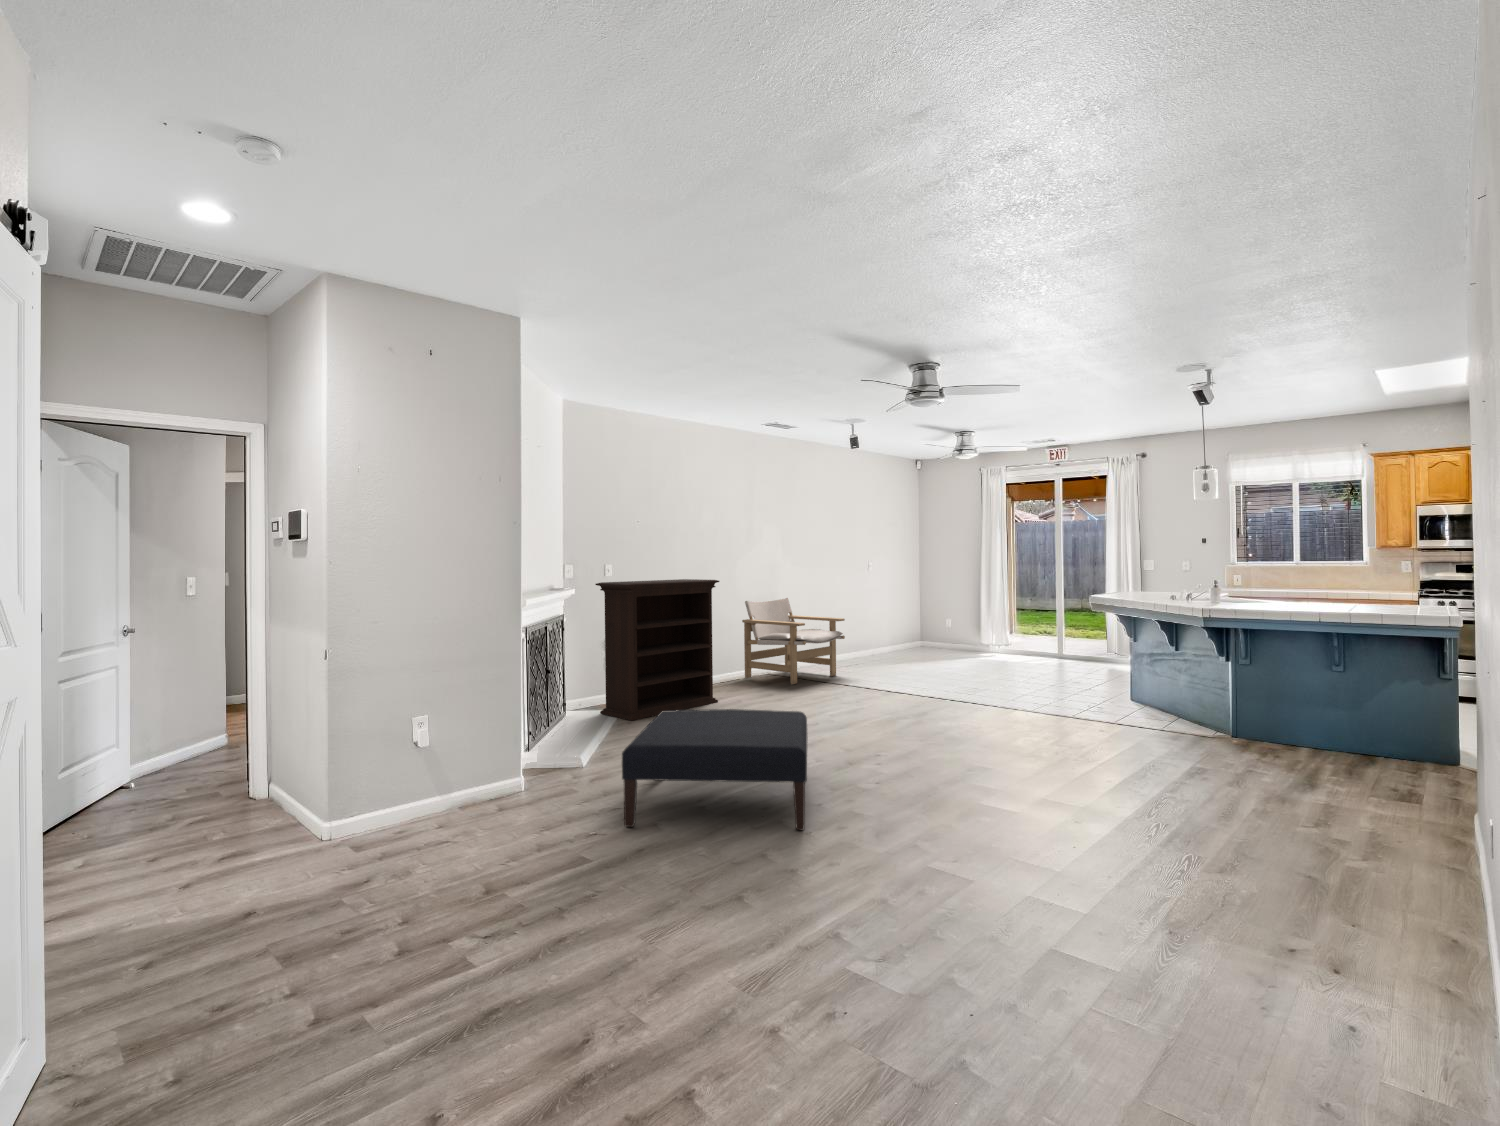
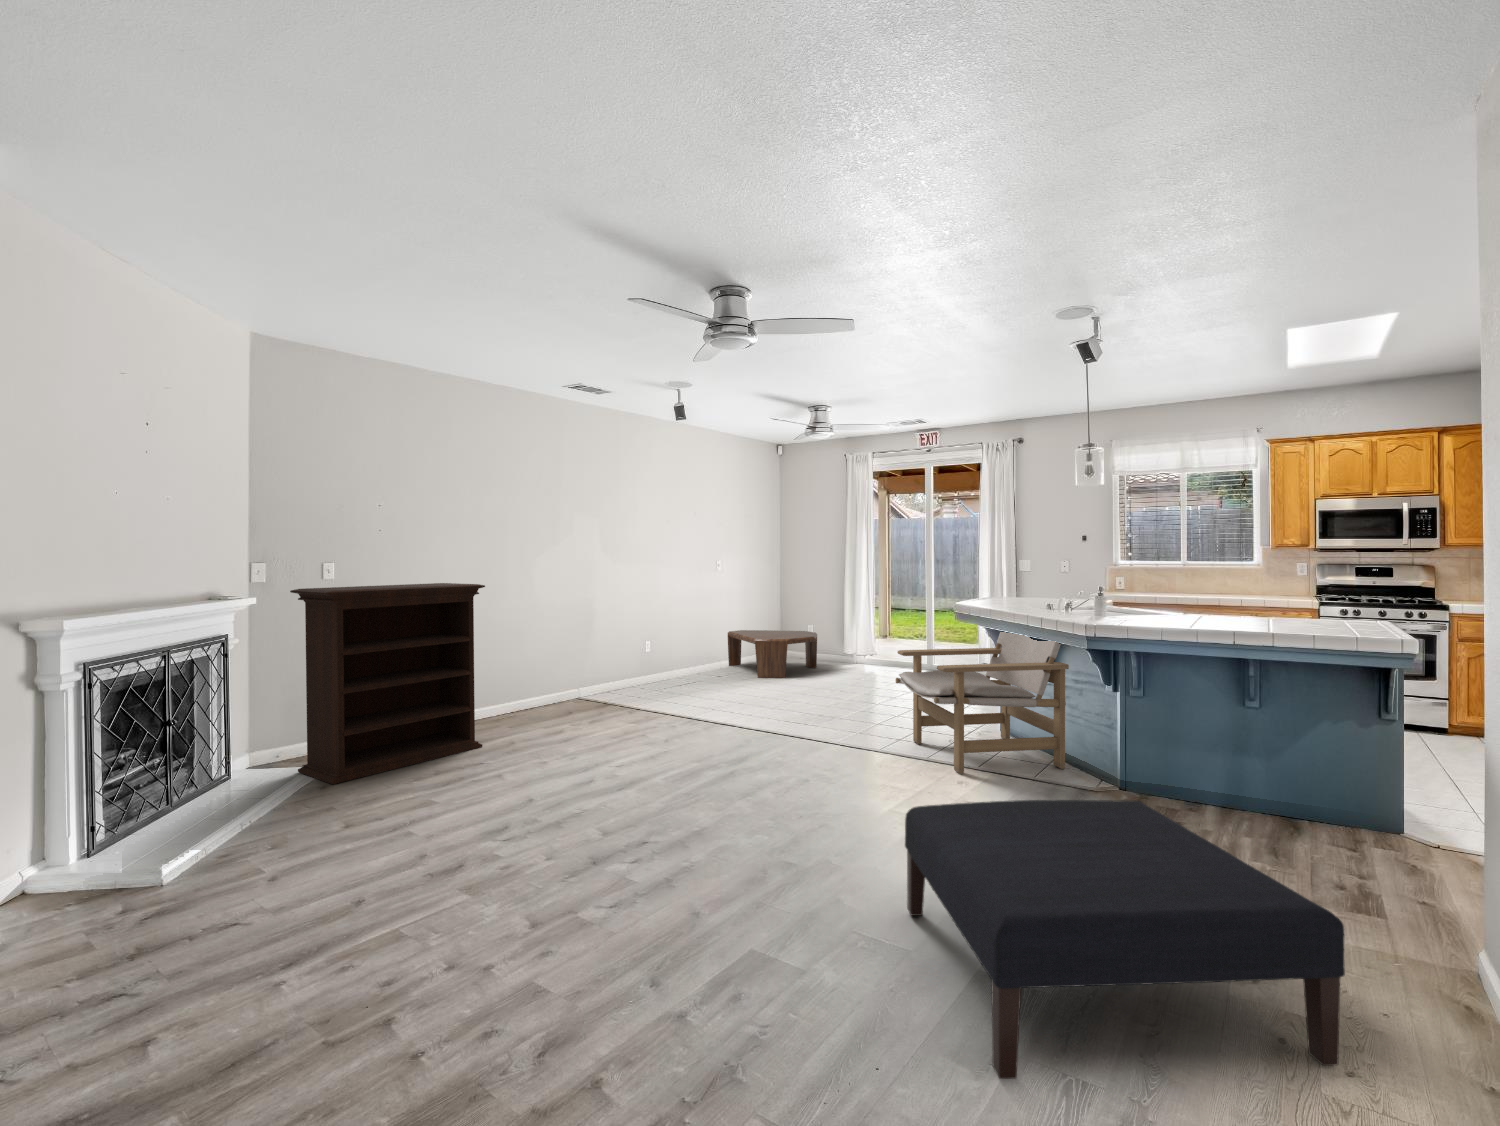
lounge chair: present [742,598,845,685] -> present [896,632,1069,774]
coffee table: none [878,622,957,662] -> present [728,630,817,678]
ottoman: present [622,709,808,831] -> present [905,800,1345,1079]

